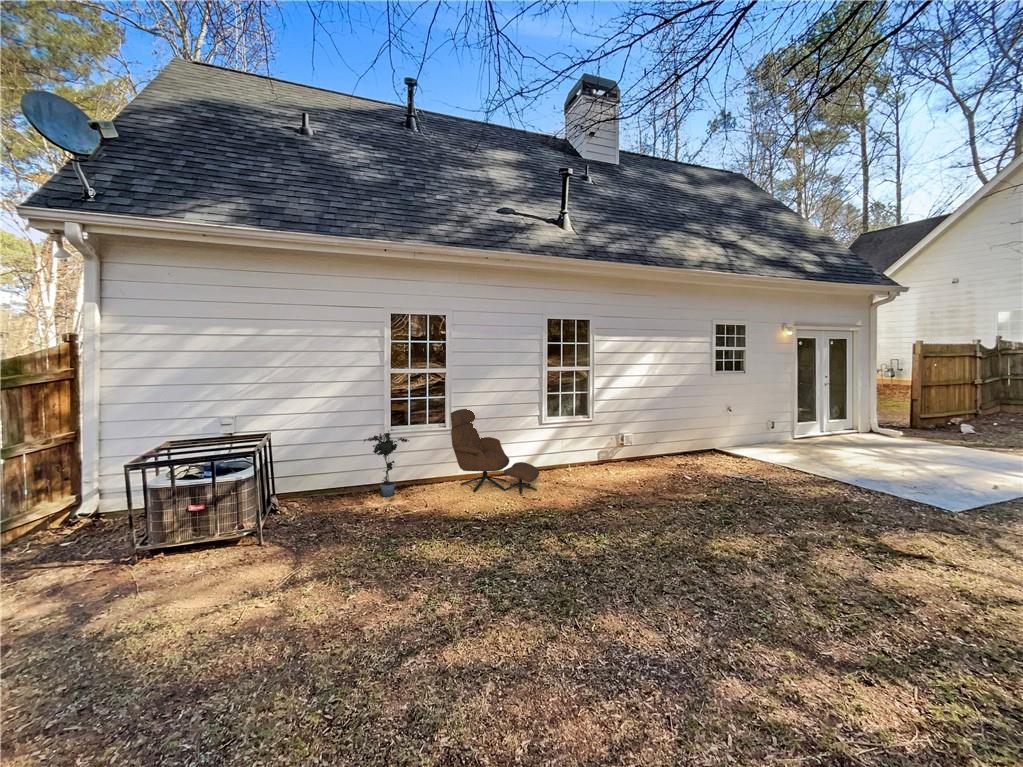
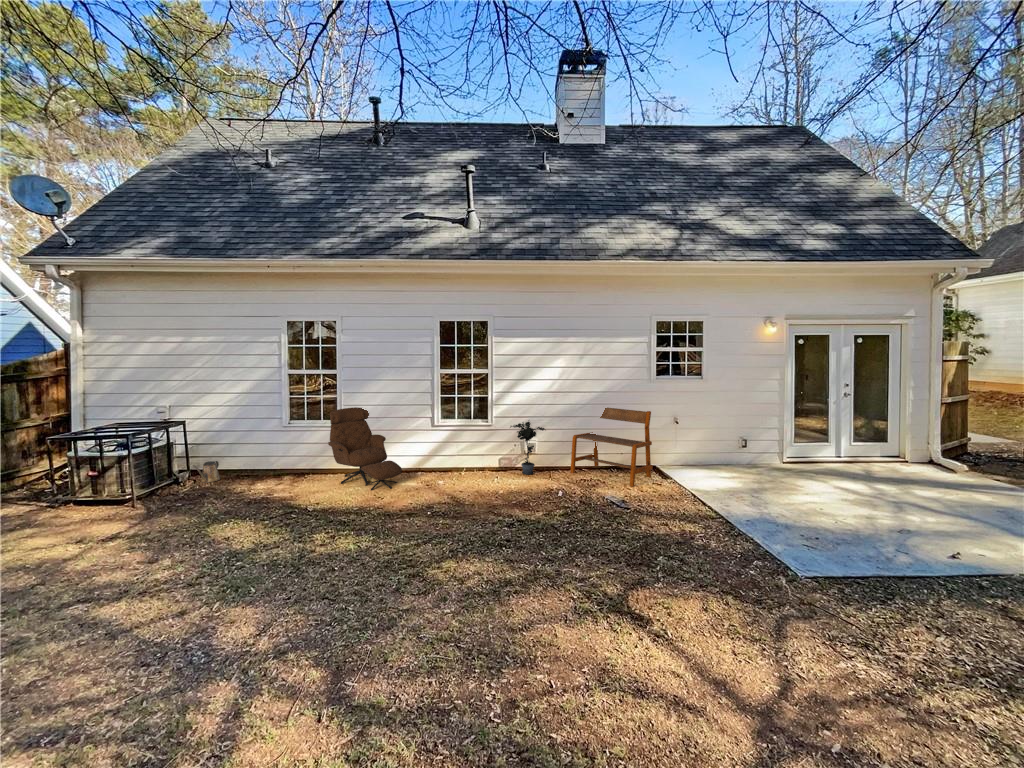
bench: none [662,399,733,466] -> present [570,408,653,487]
potted plant: present [364,431,409,497] -> present [510,422,545,475]
watering can: none [294,482,316,510] -> present [193,461,220,483]

